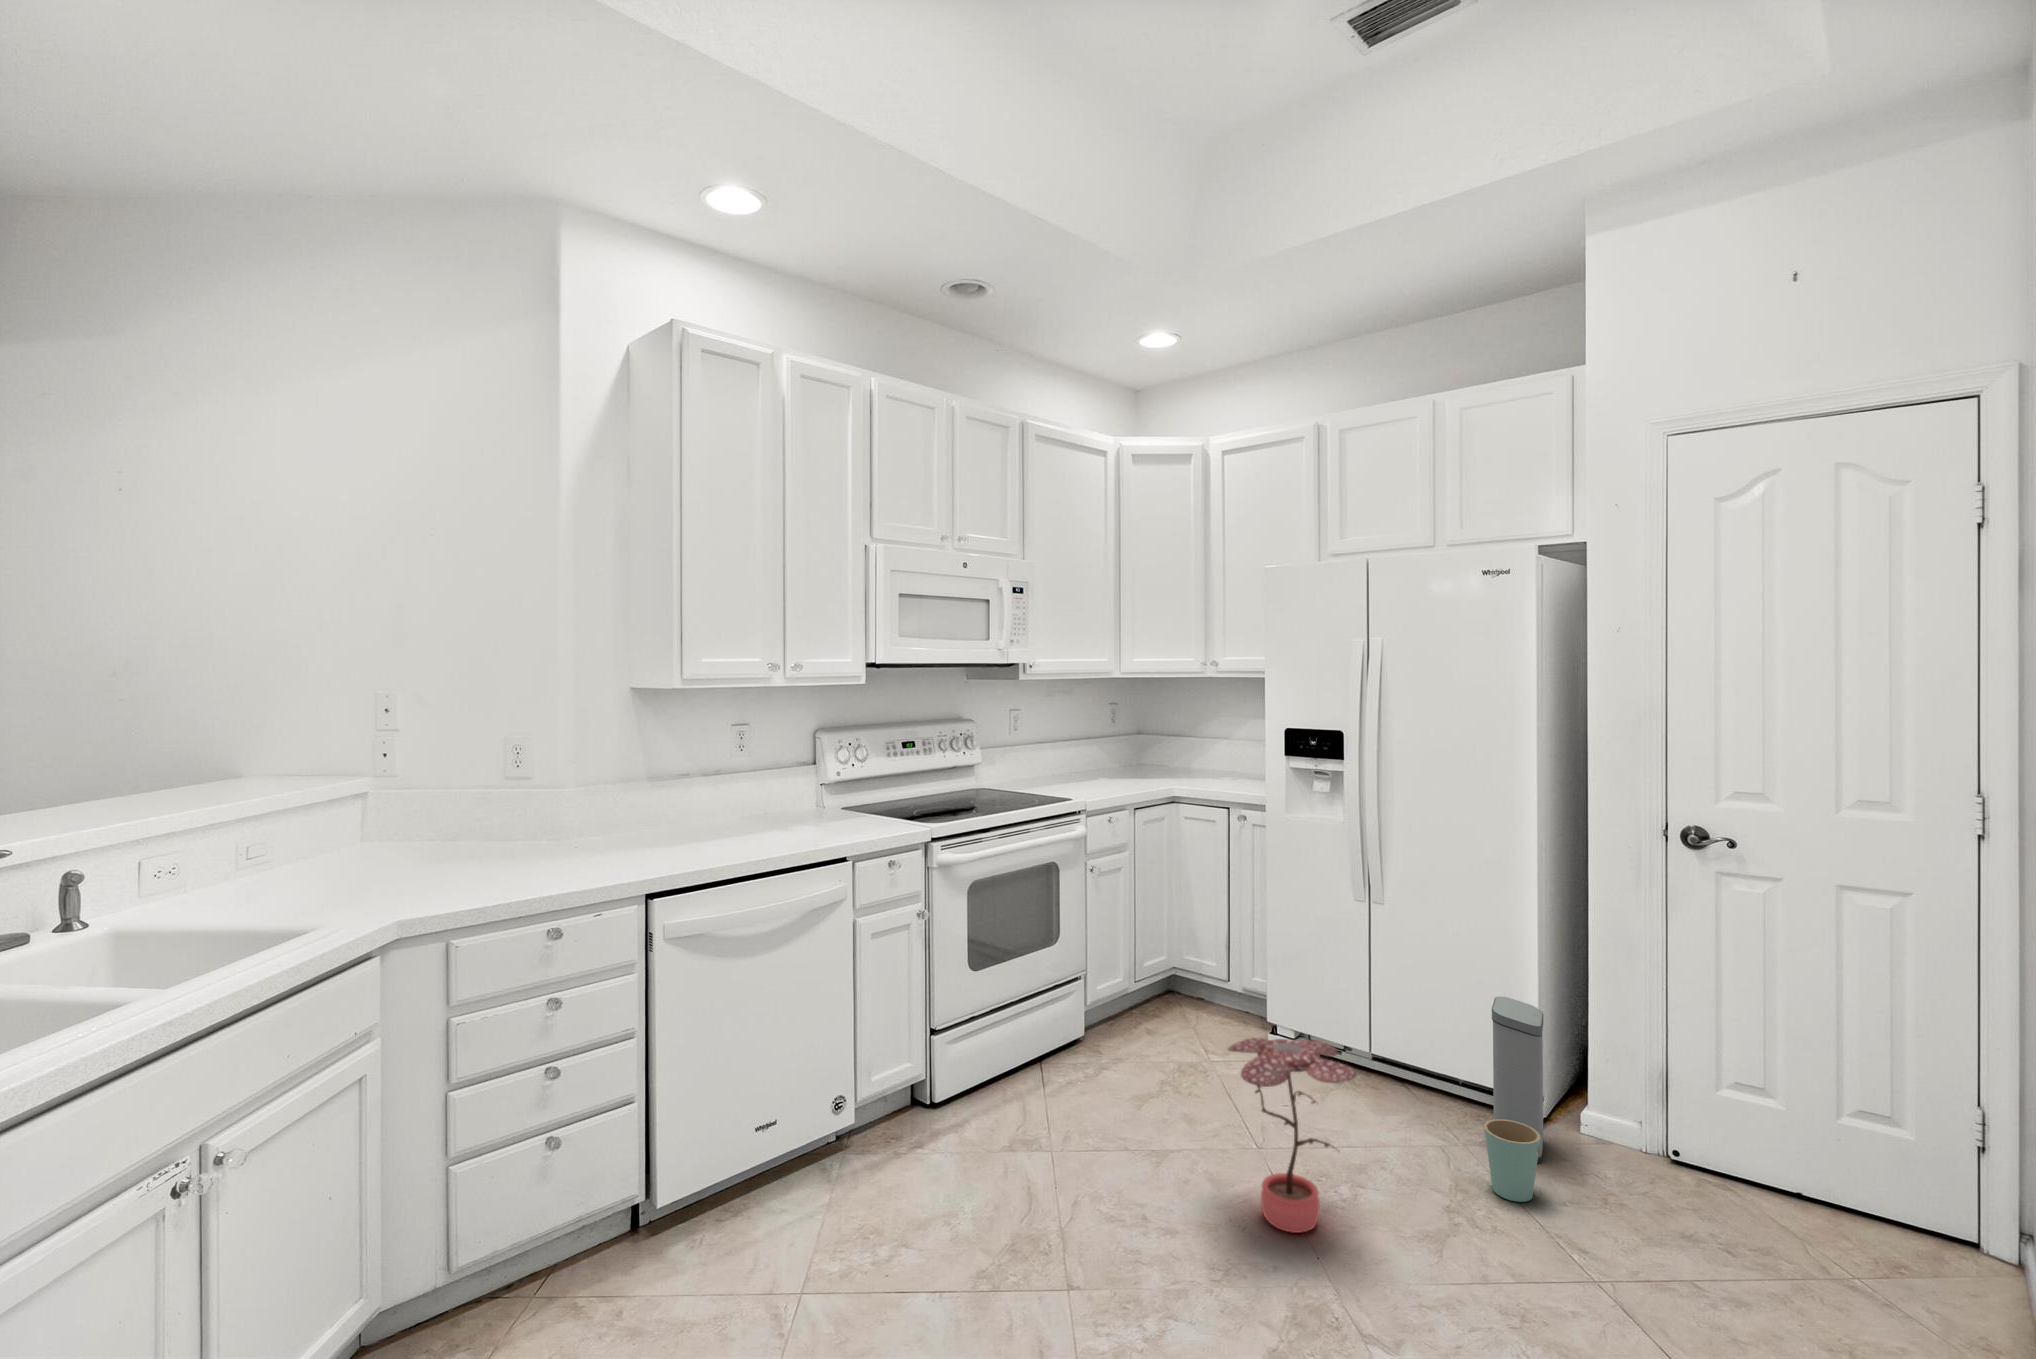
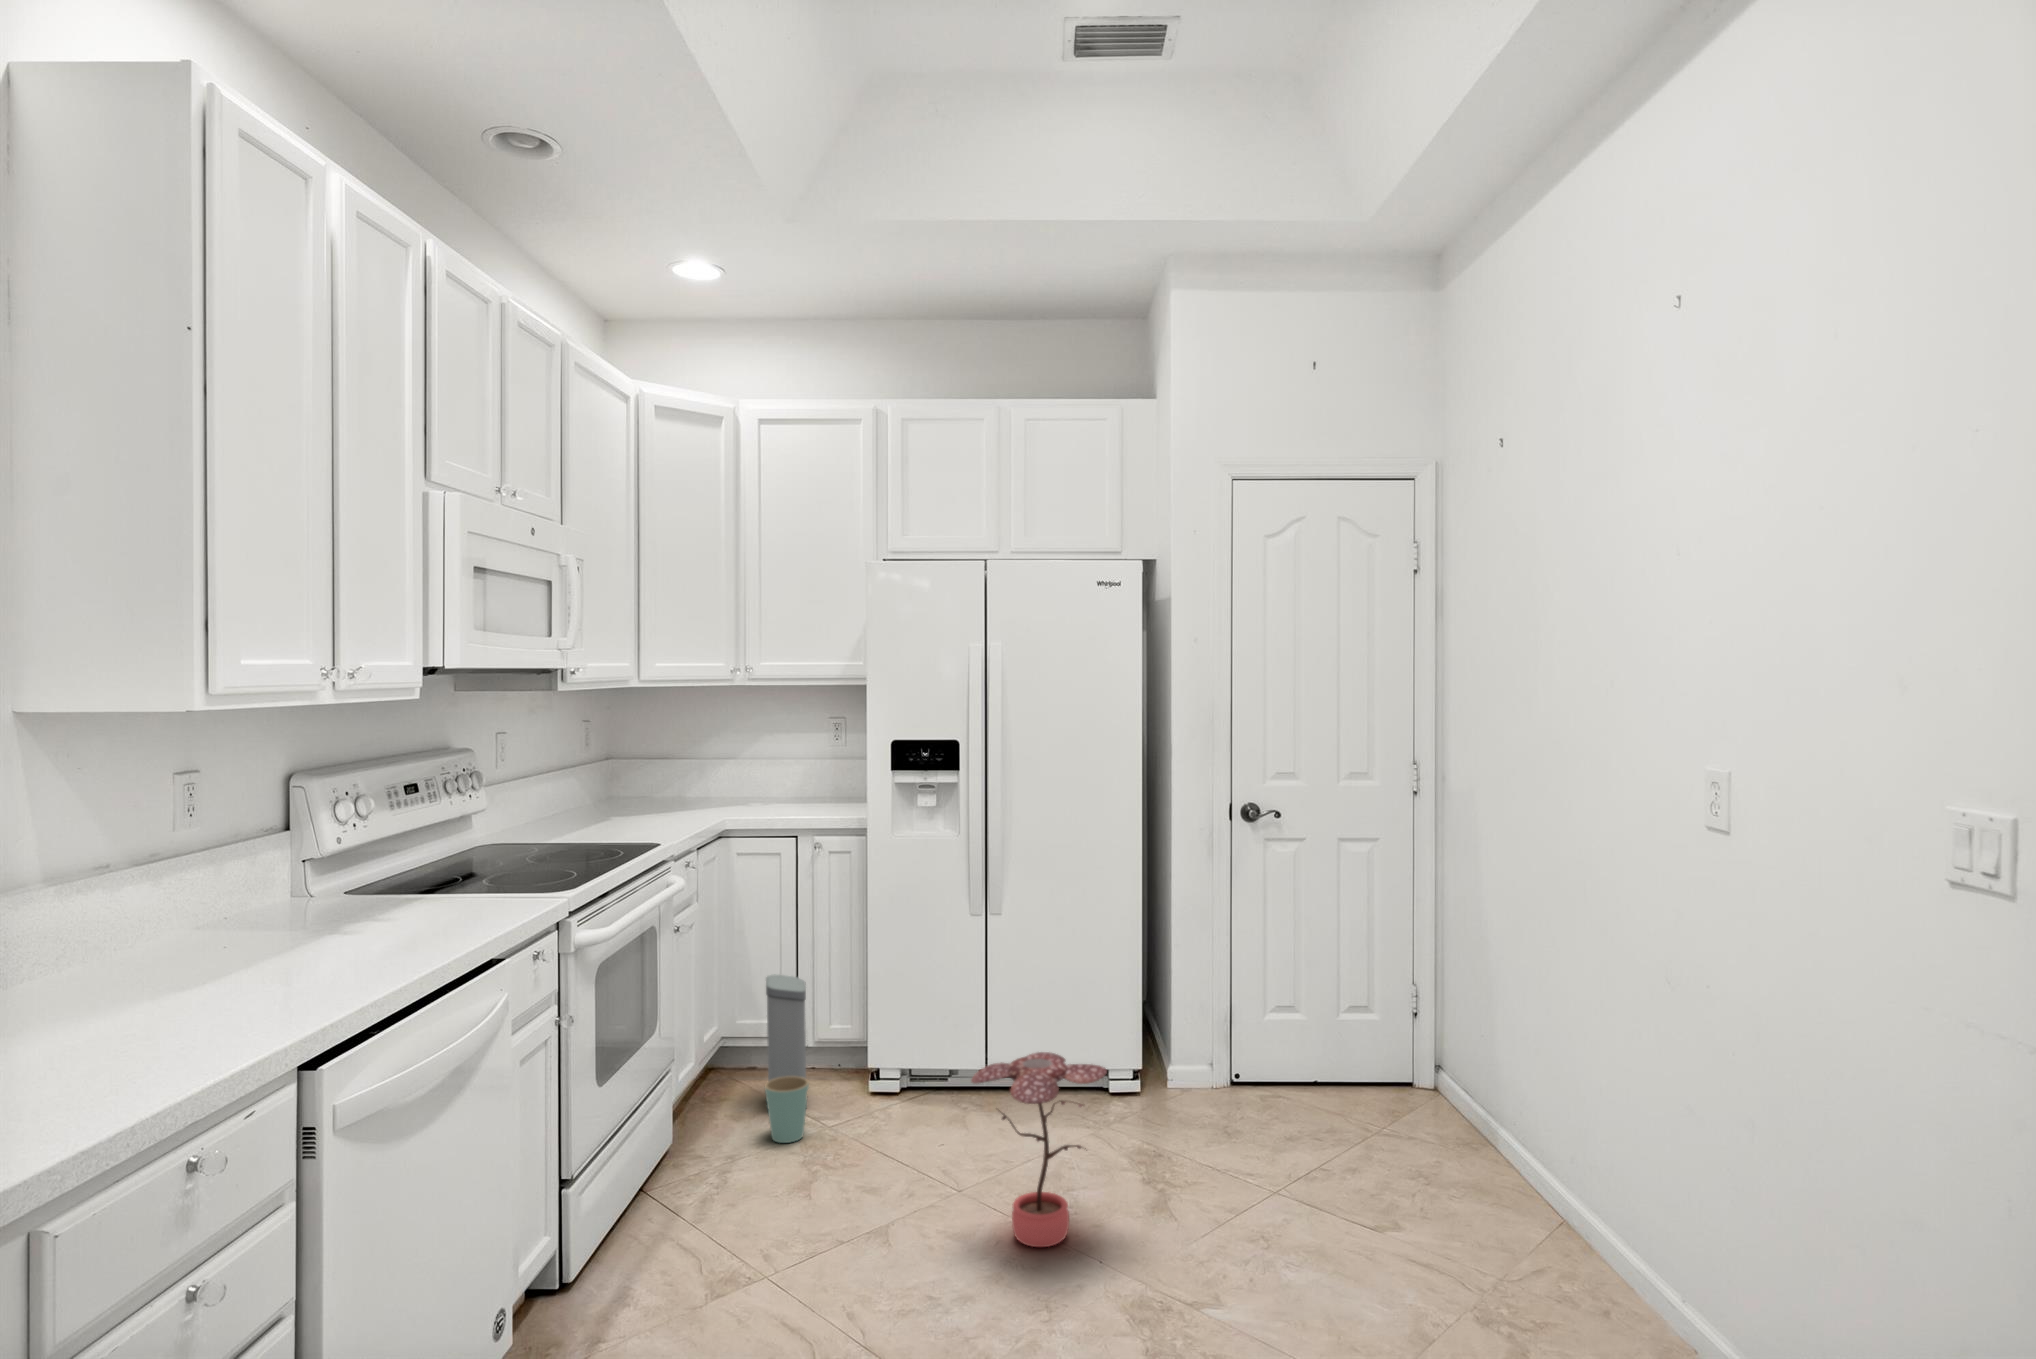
trash can: present [1484,996,1543,1202] -> present [765,975,809,1143]

